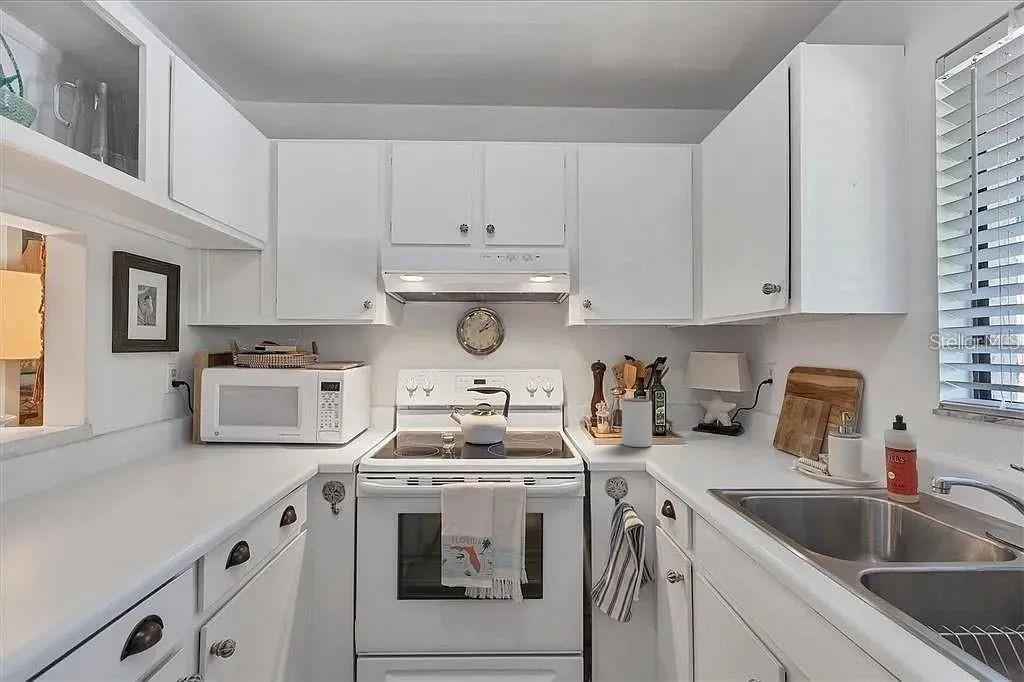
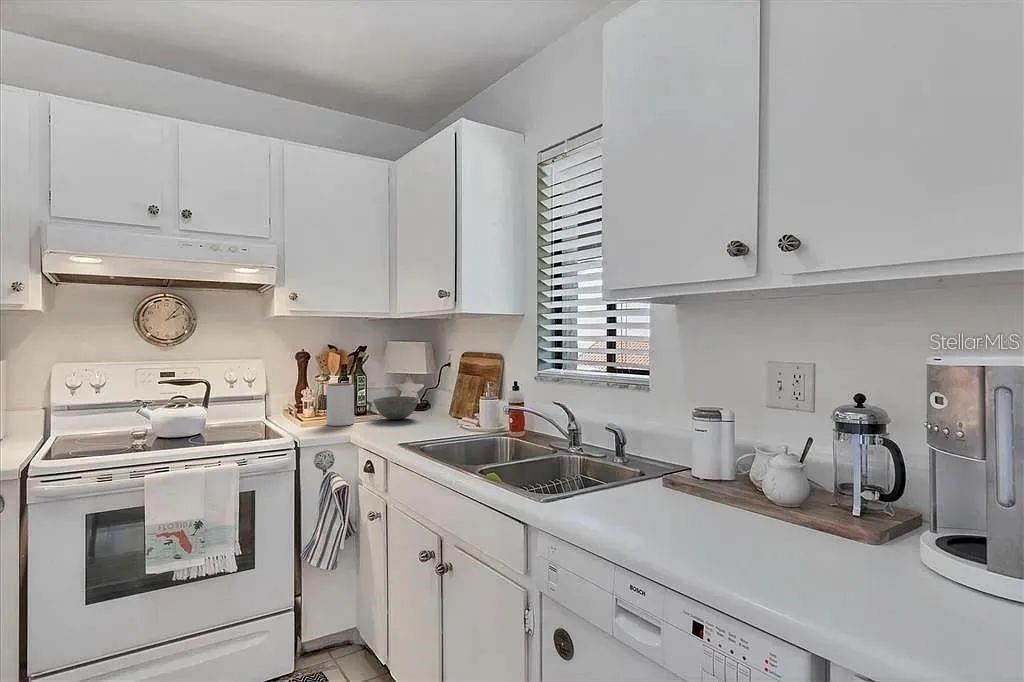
bowl: none [675,416,731,445] -> present [373,396,418,419]

